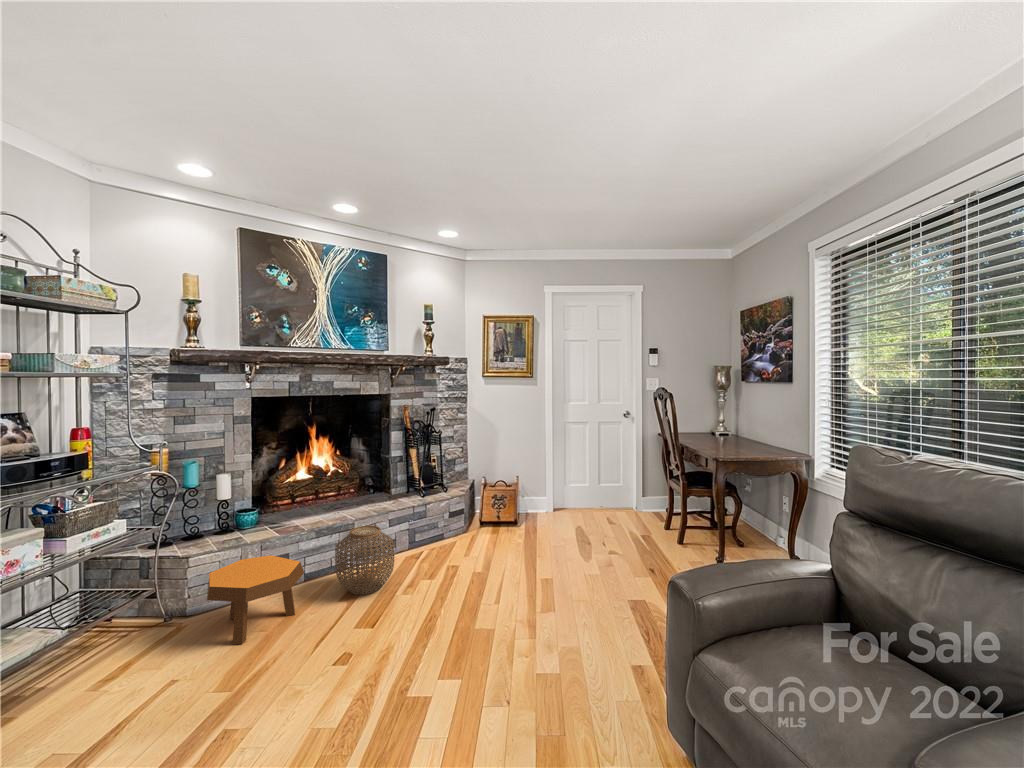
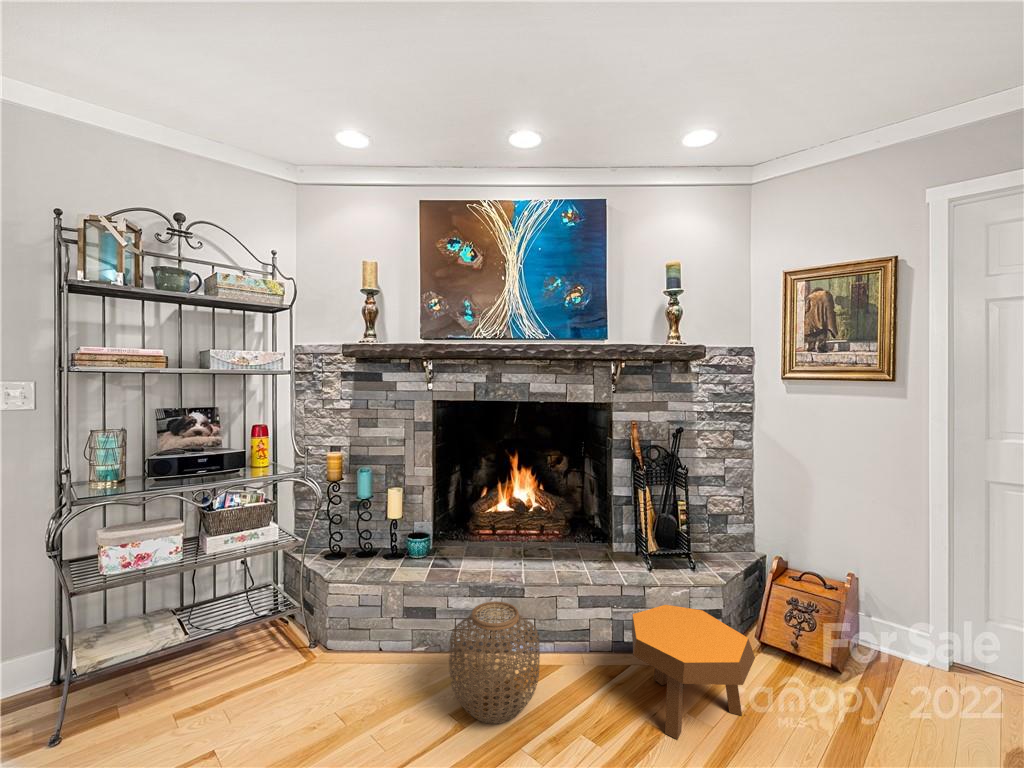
footstool: present [207,555,304,645] -> present [632,605,755,739]

